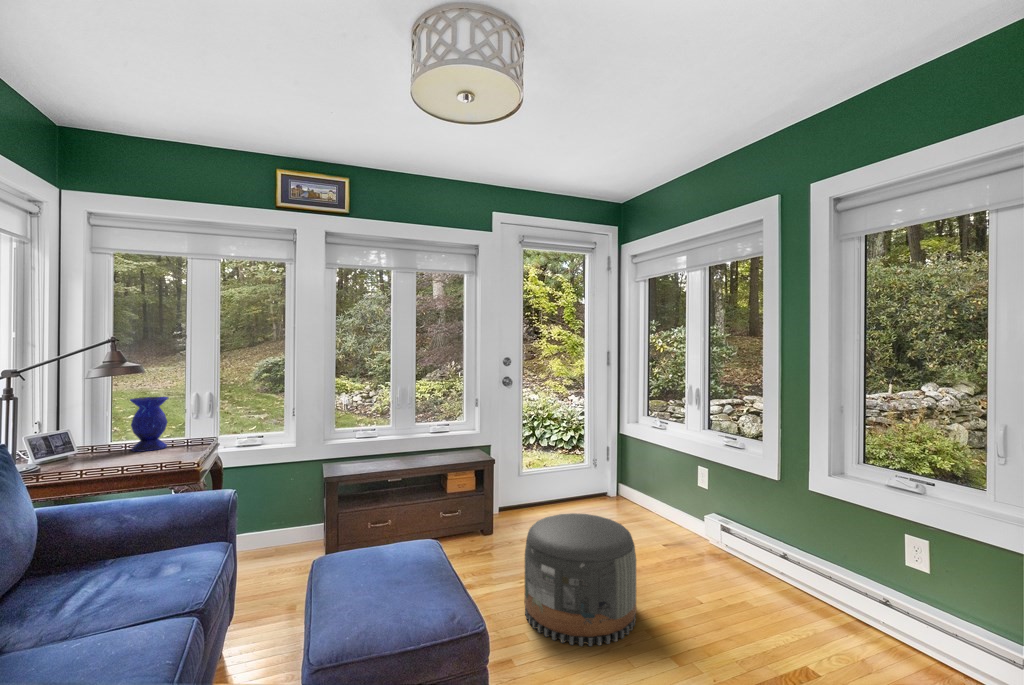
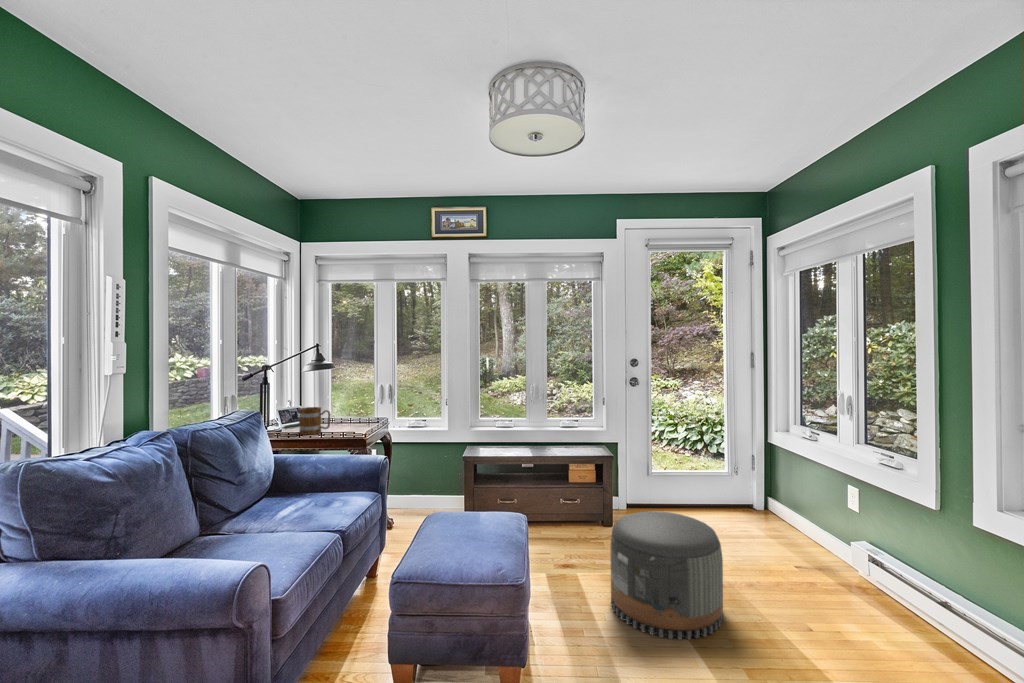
vase: present [130,397,168,452] -> none [333,387,357,426]
mug: none [79,427,135,469] -> present [299,407,331,435]

